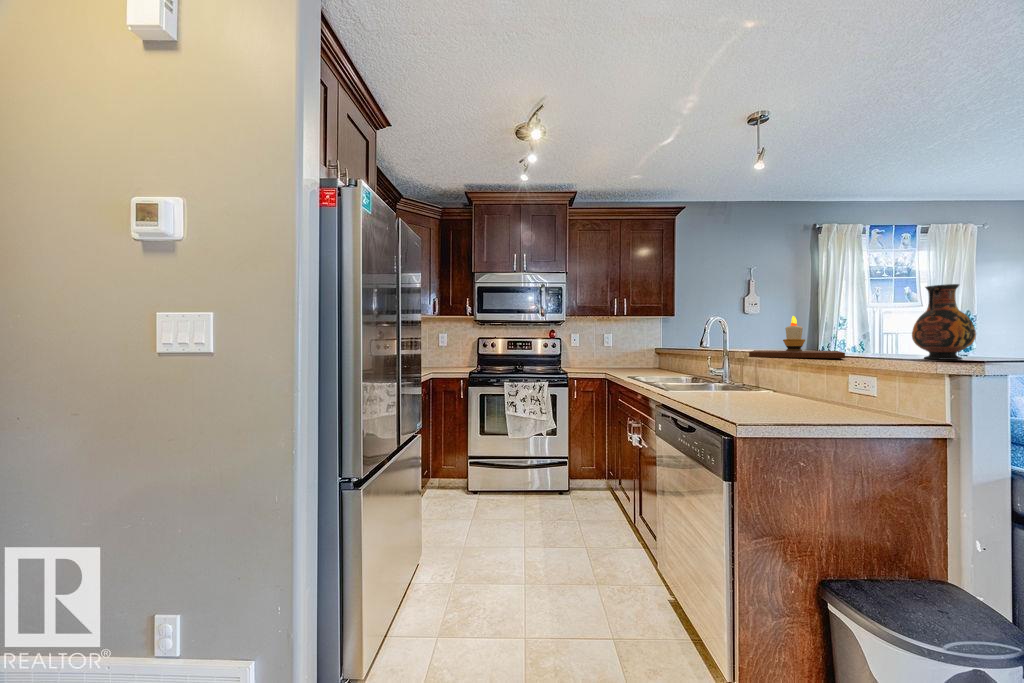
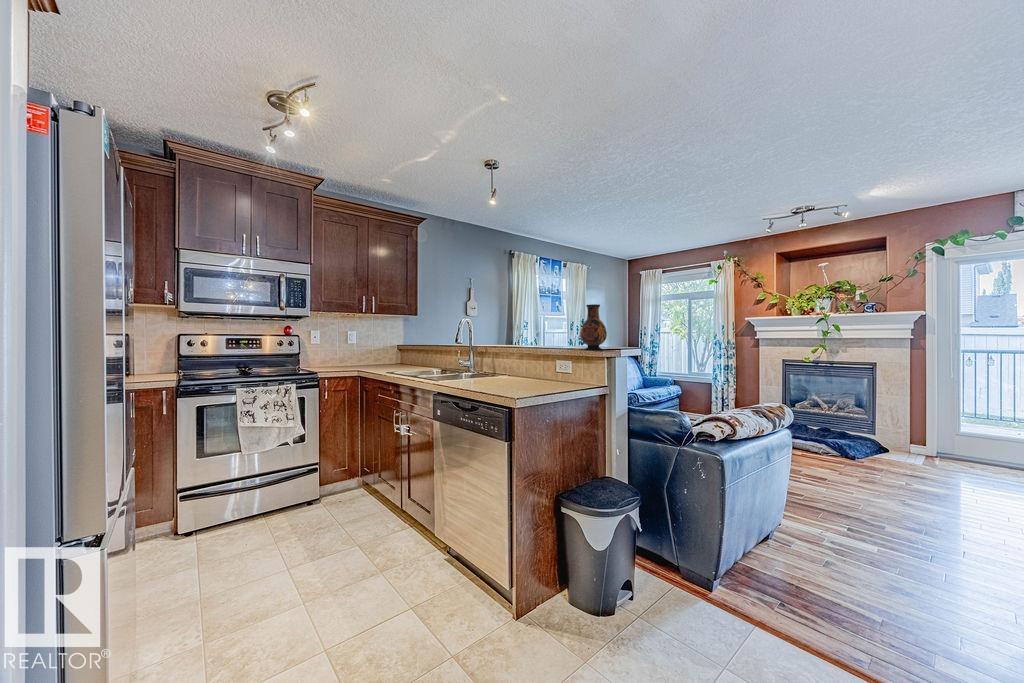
candle: present [749,316,845,358] -> none [497,320,555,350]

